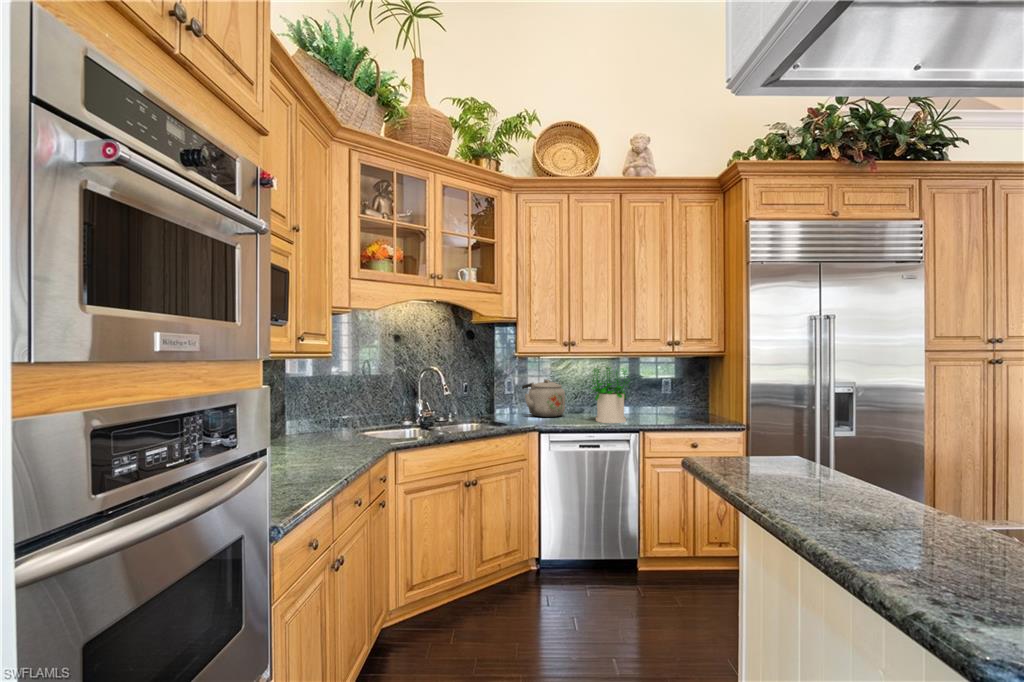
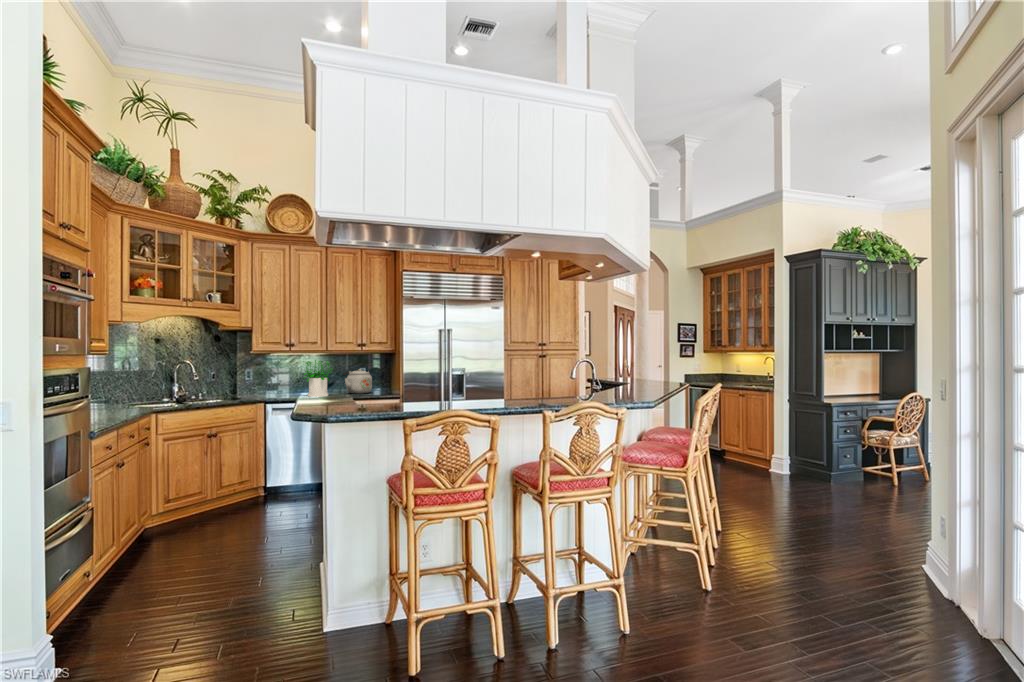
kettle: present [522,380,565,417] -> present [343,369,372,394]

